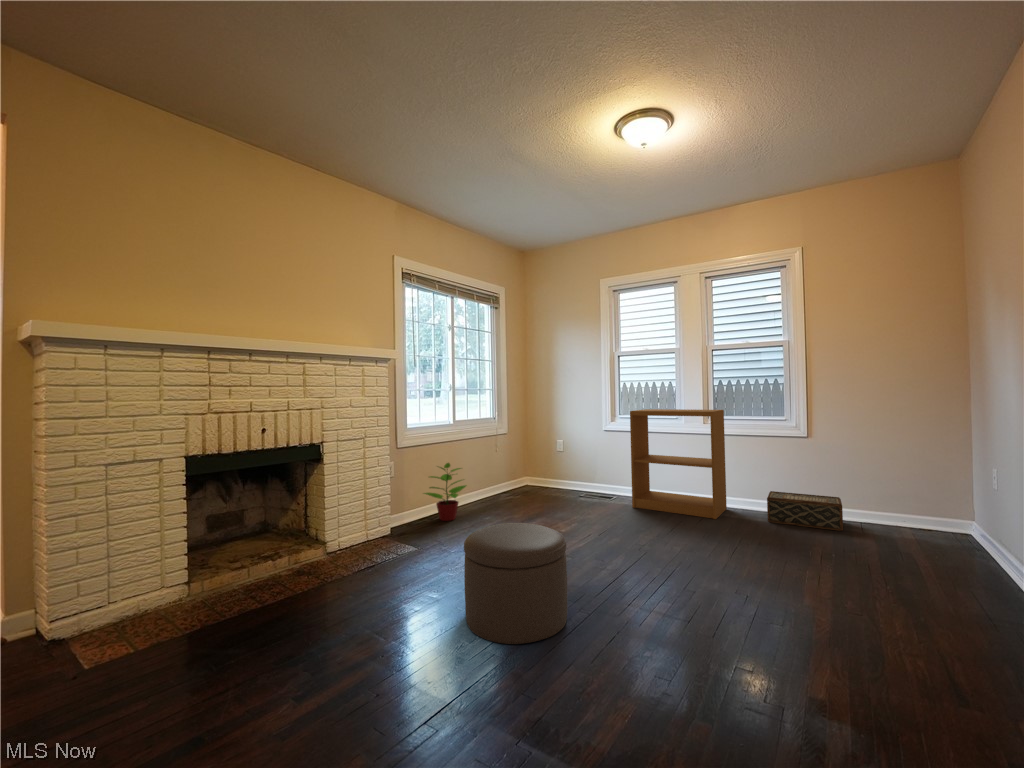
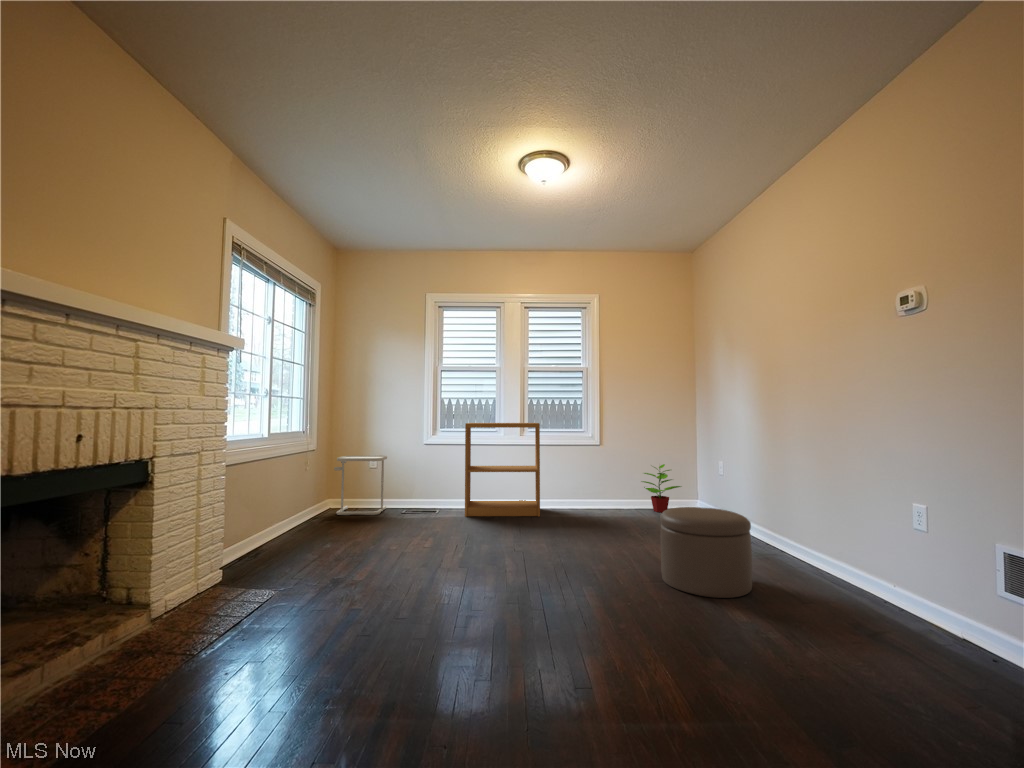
side table: none [524,438,571,494] -> present [334,456,387,515]
potted plant: present [424,463,466,521] -> present [642,464,681,512]
woven basket: present [767,491,843,531] -> none [569,489,623,513]
ottoman: present [464,523,567,644] -> present [660,507,752,598]

